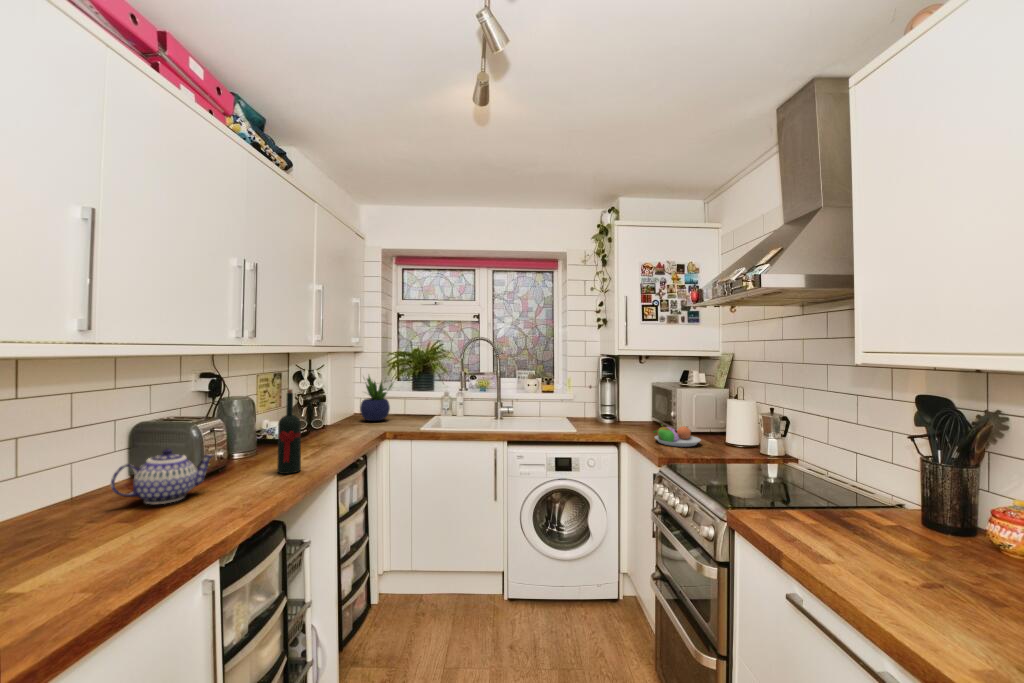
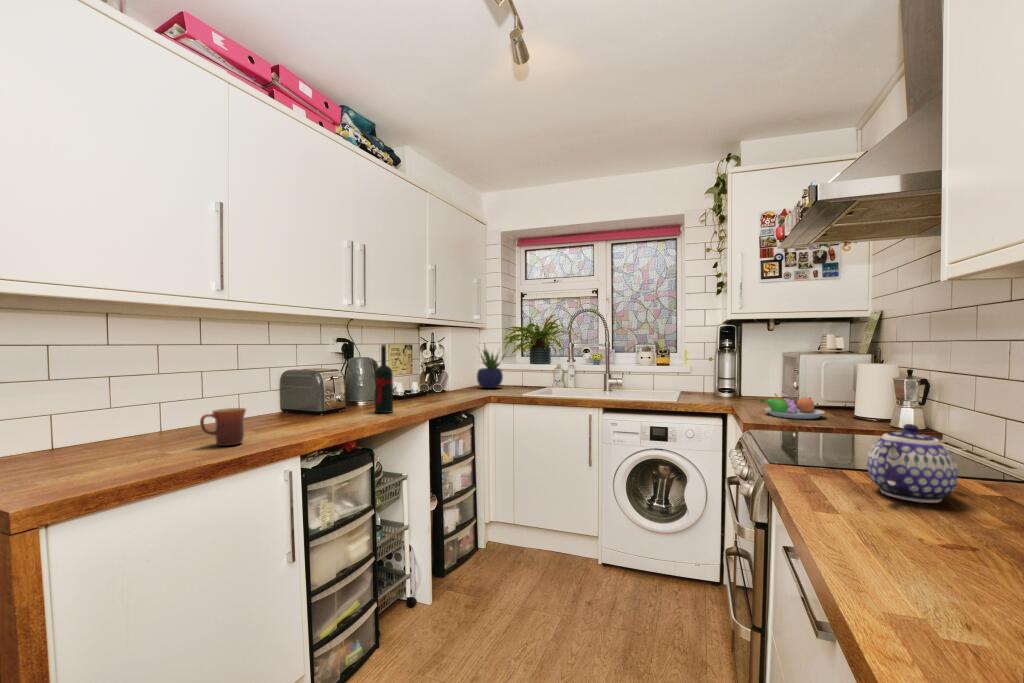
teapot: present [111,449,213,504] -> present [867,424,958,503]
mug: none [77,506,148,567] -> present [200,408,246,446]

